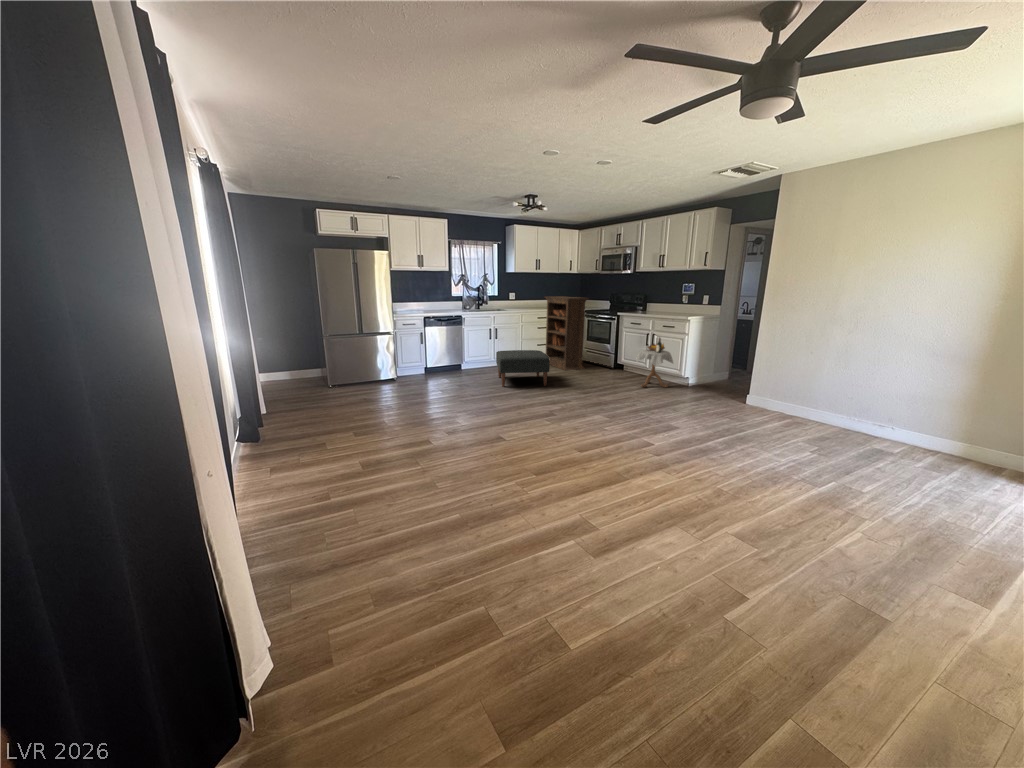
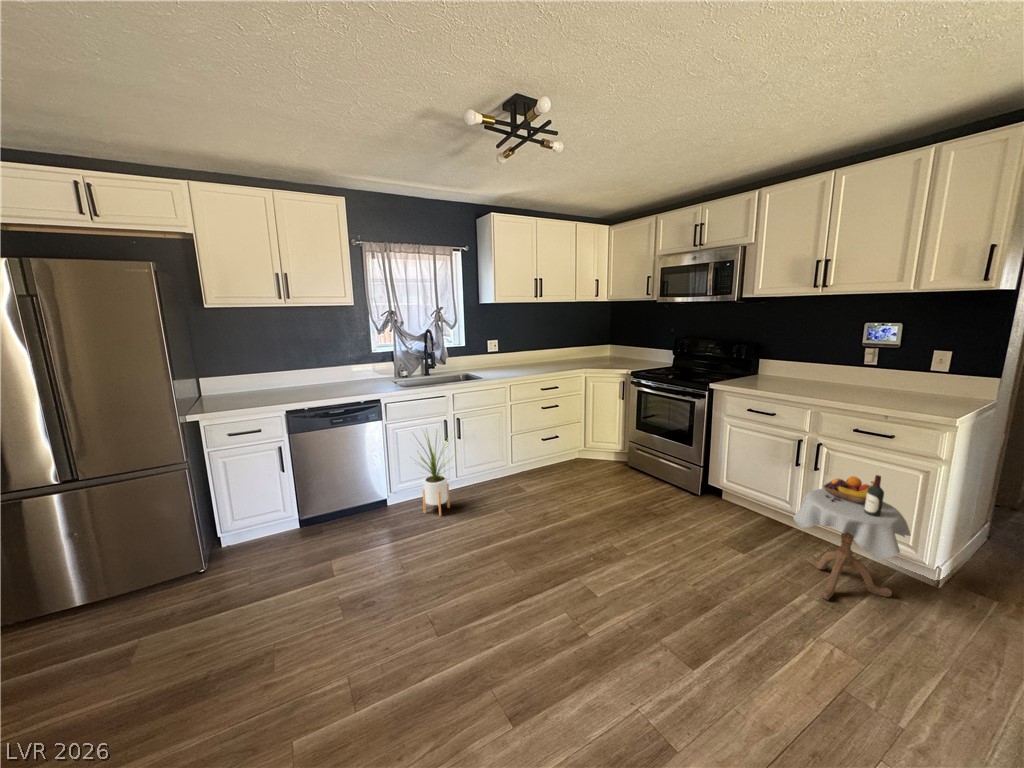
bookcase: present [545,297,589,371] -> none [550,346,649,504]
house plant: none [475,328,498,372] -> present [421,429,450,516]
ottoman: present [496,350,550,387] -> none [448,482,581,610]

